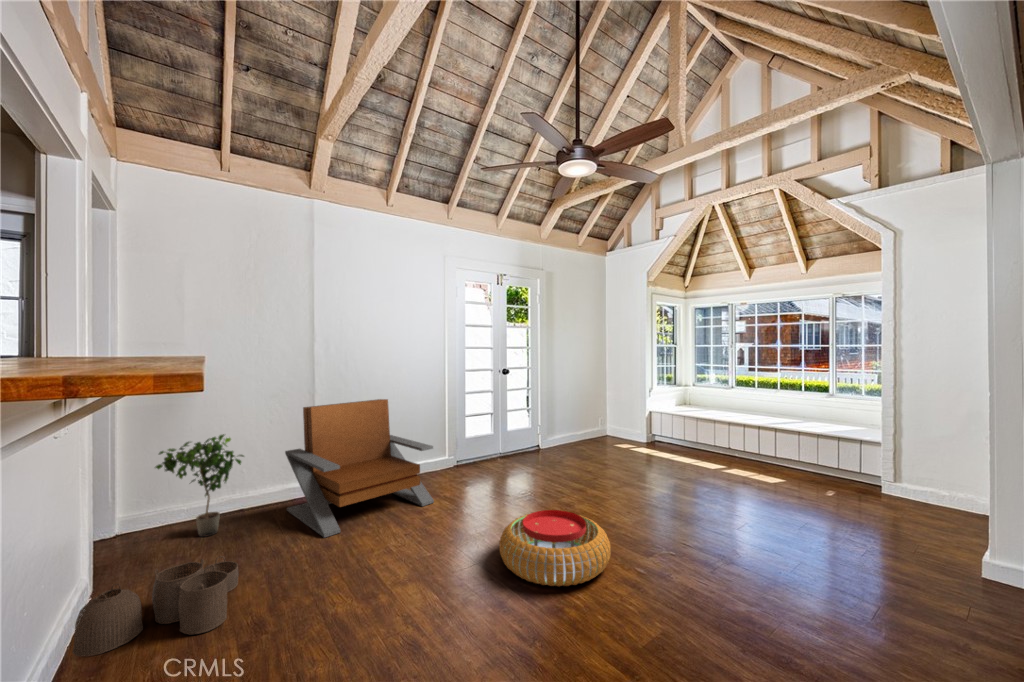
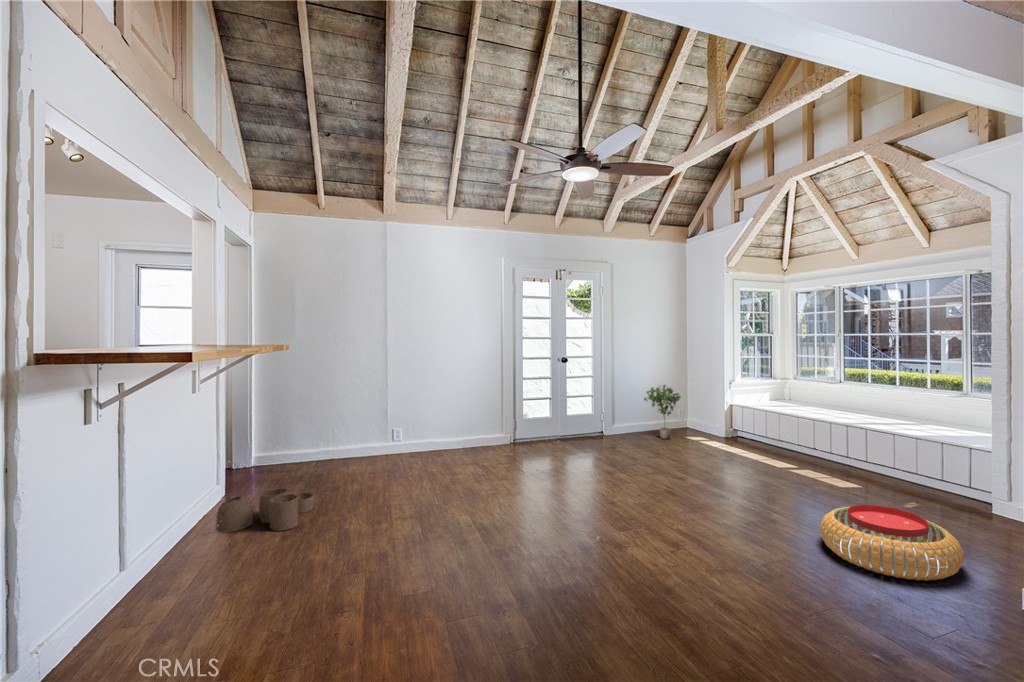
lounge chair: present [285,399,434,537] -> none [366,385,475,488]
potted plant: present [156,434,244,537] -> present [644,385,681,440]
pouf: present [499,510,611,586] -> present [820,505,964,581]

